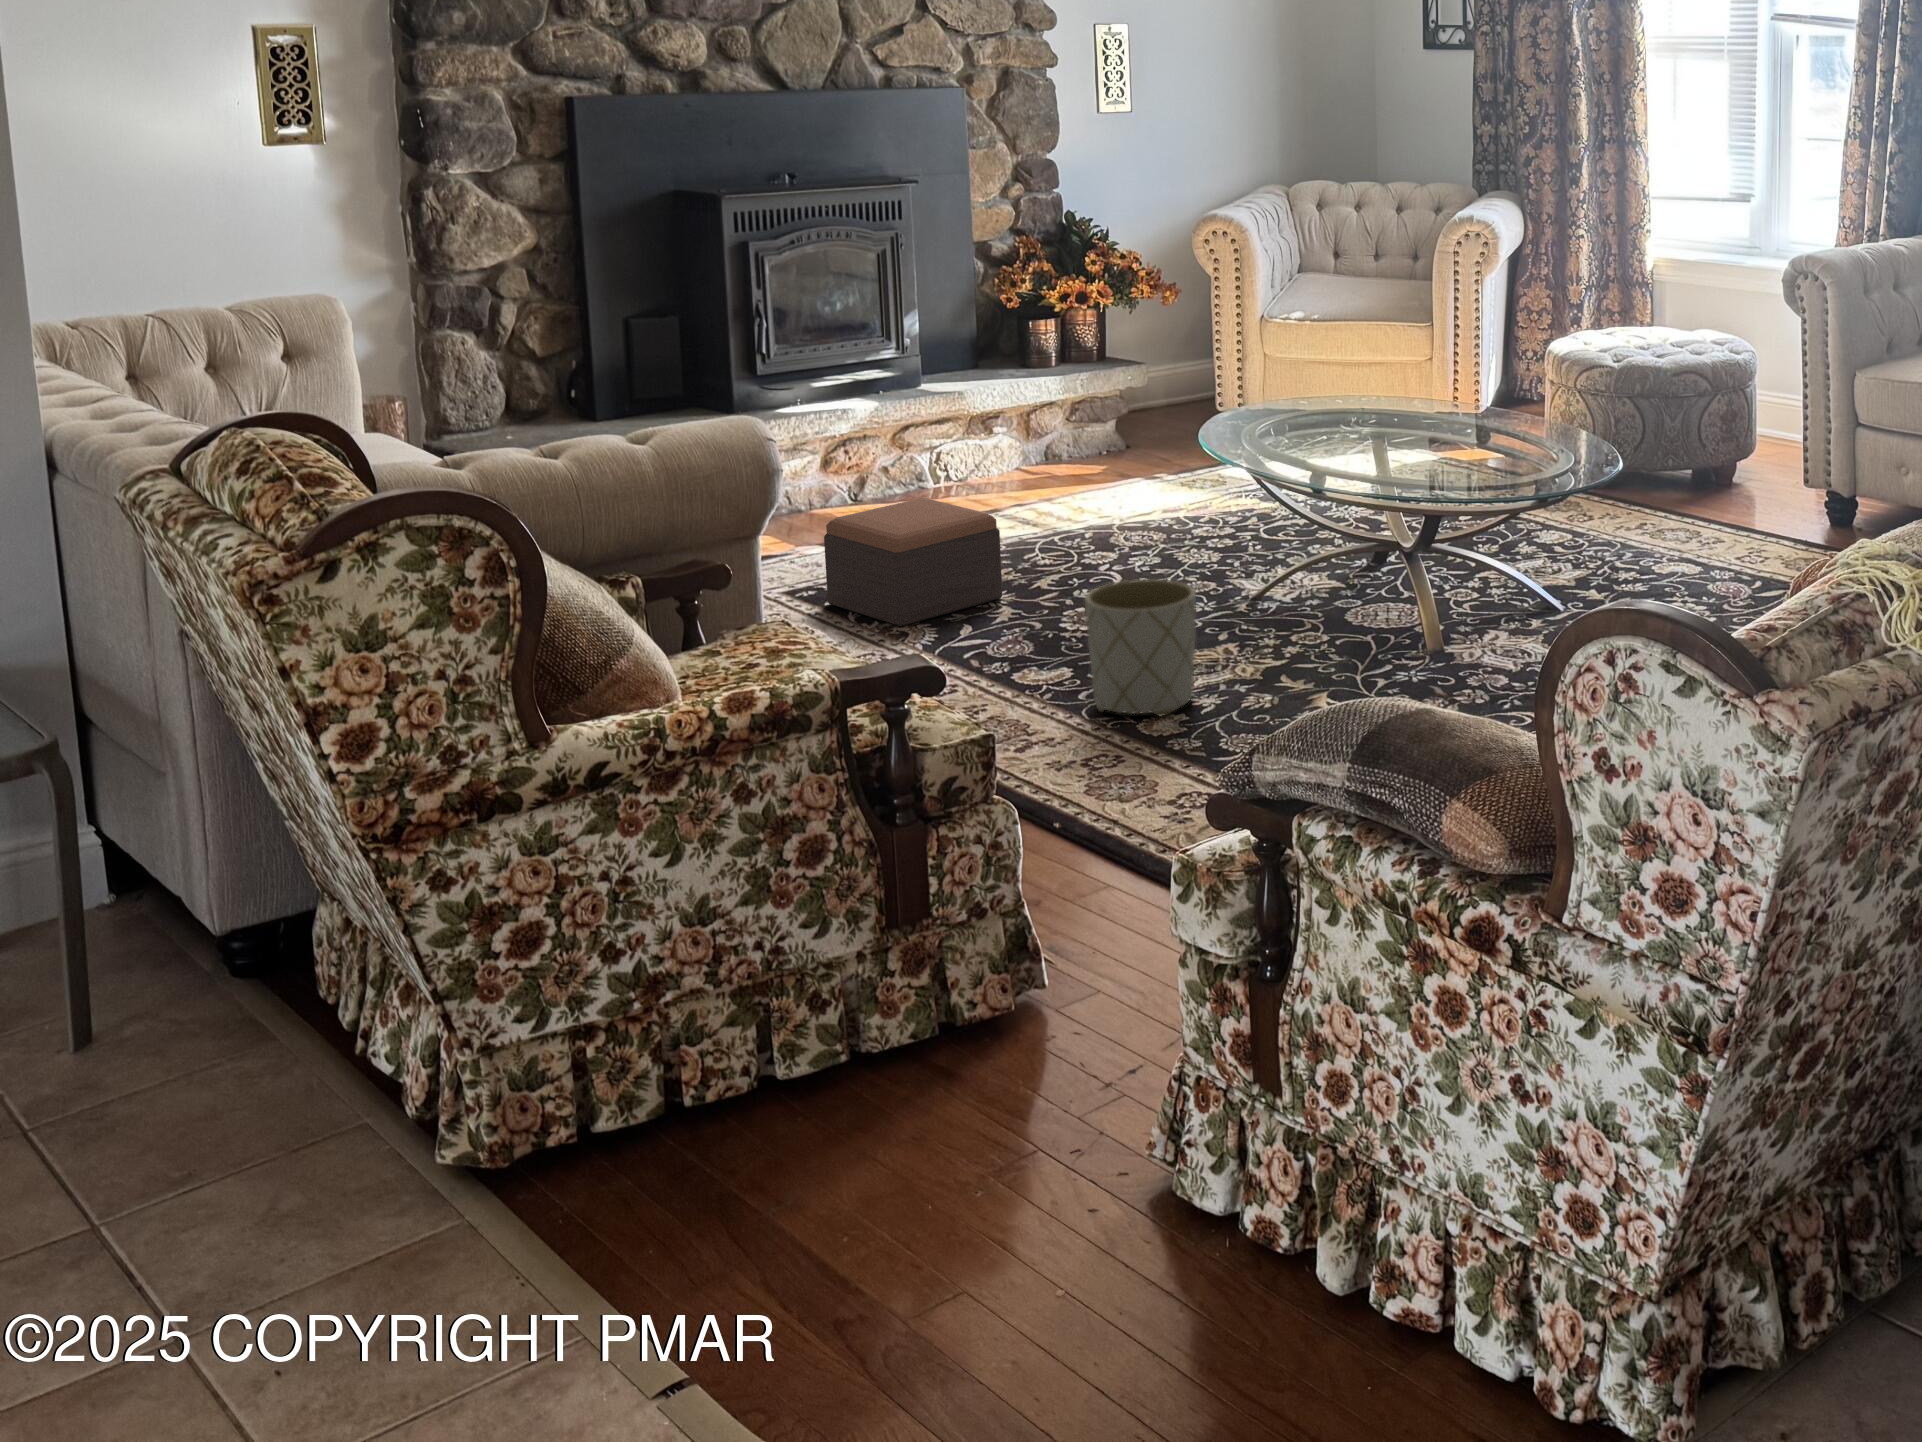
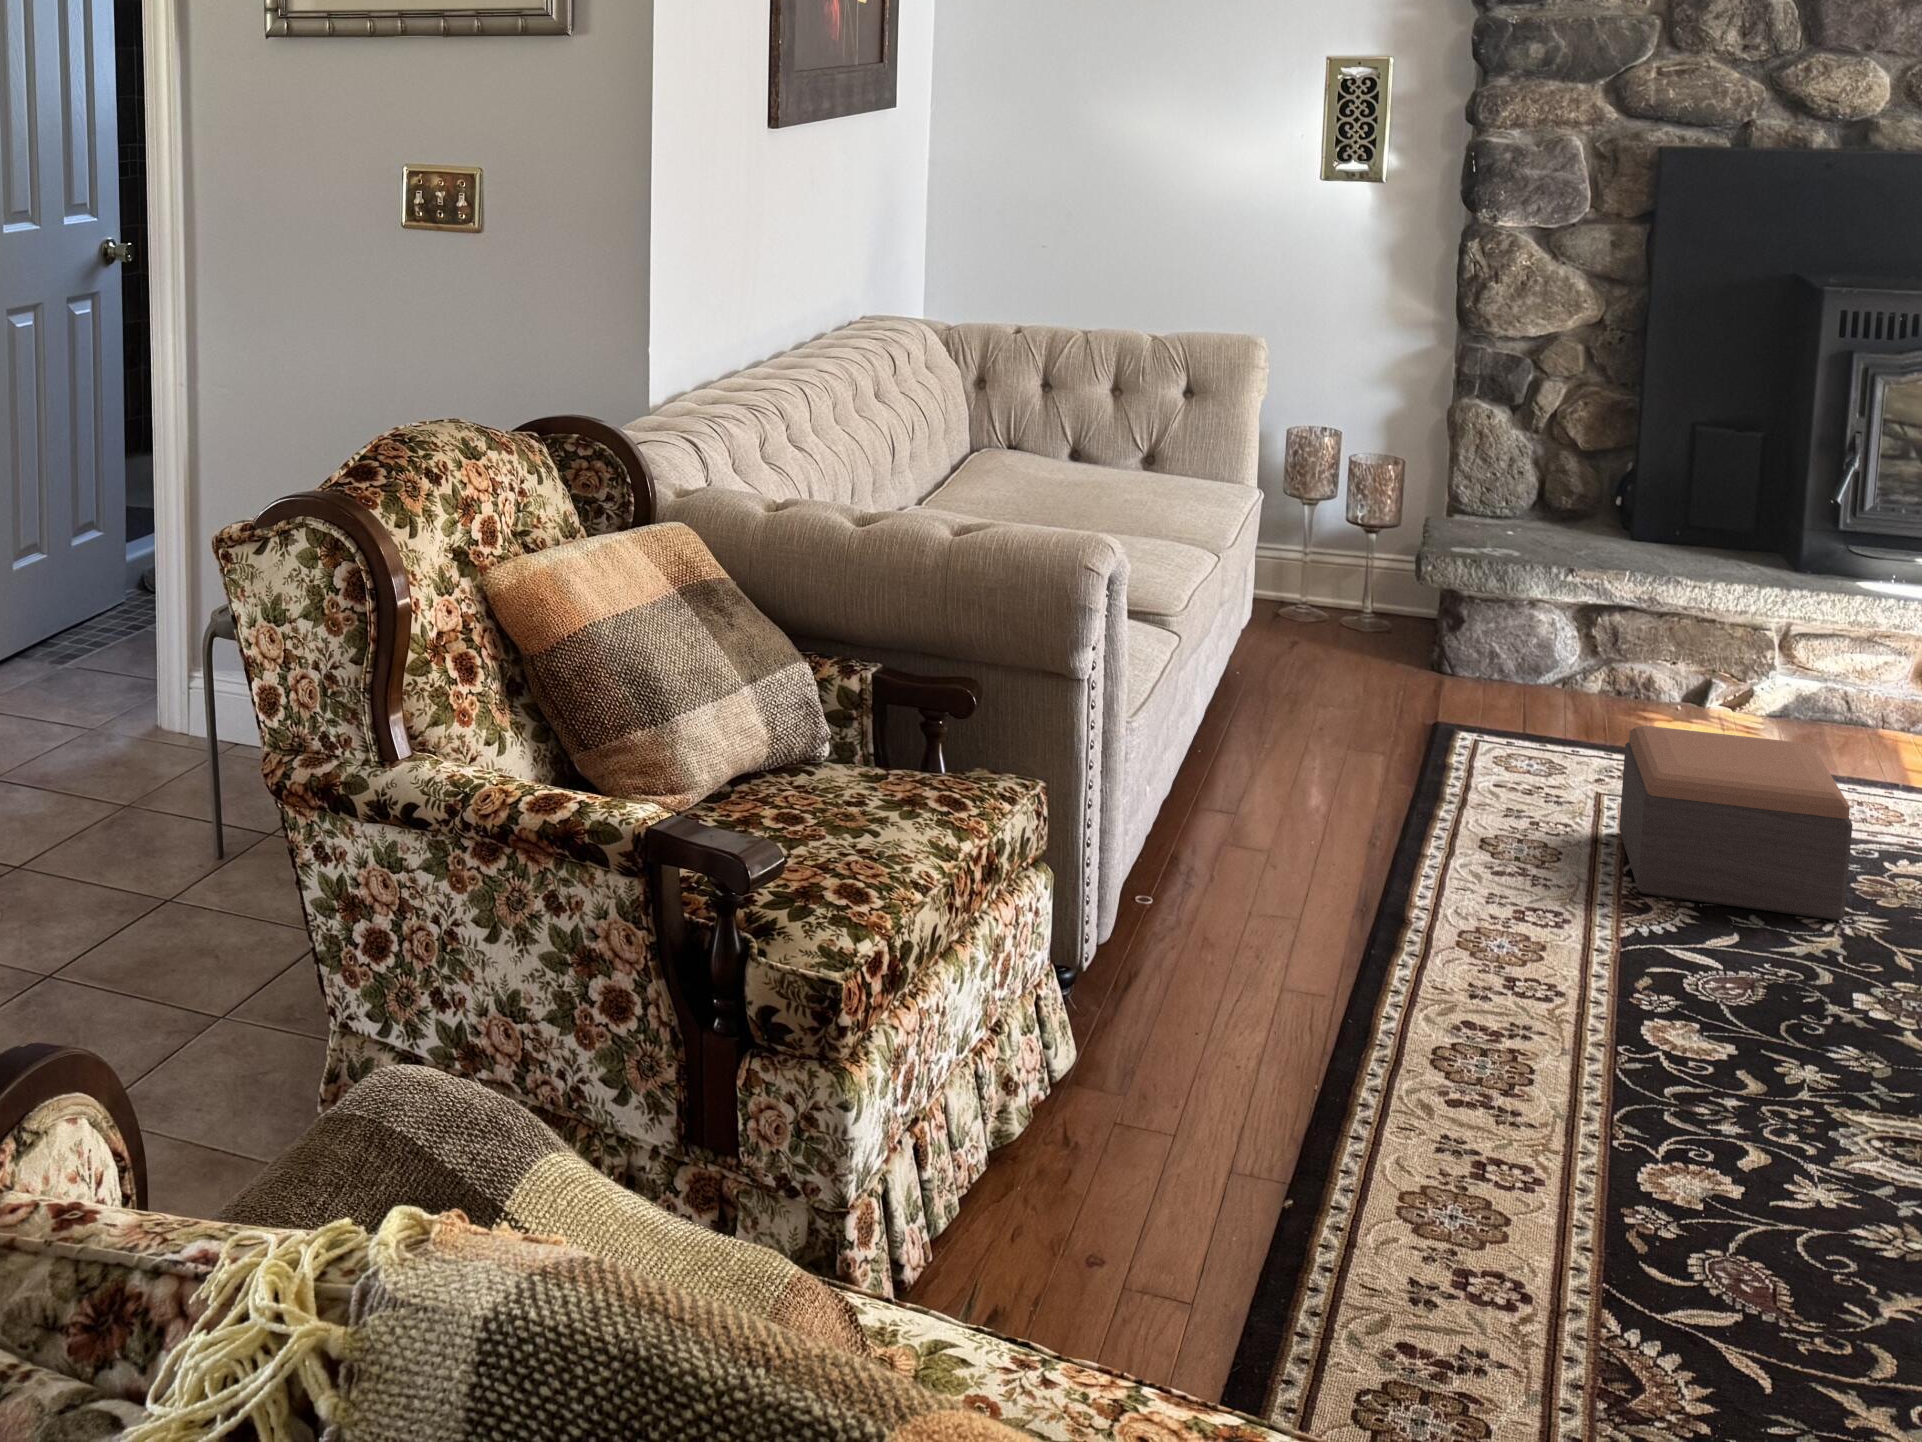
planter: present [1085,579,1196,717] -> none [1631,938,1831,1171]

